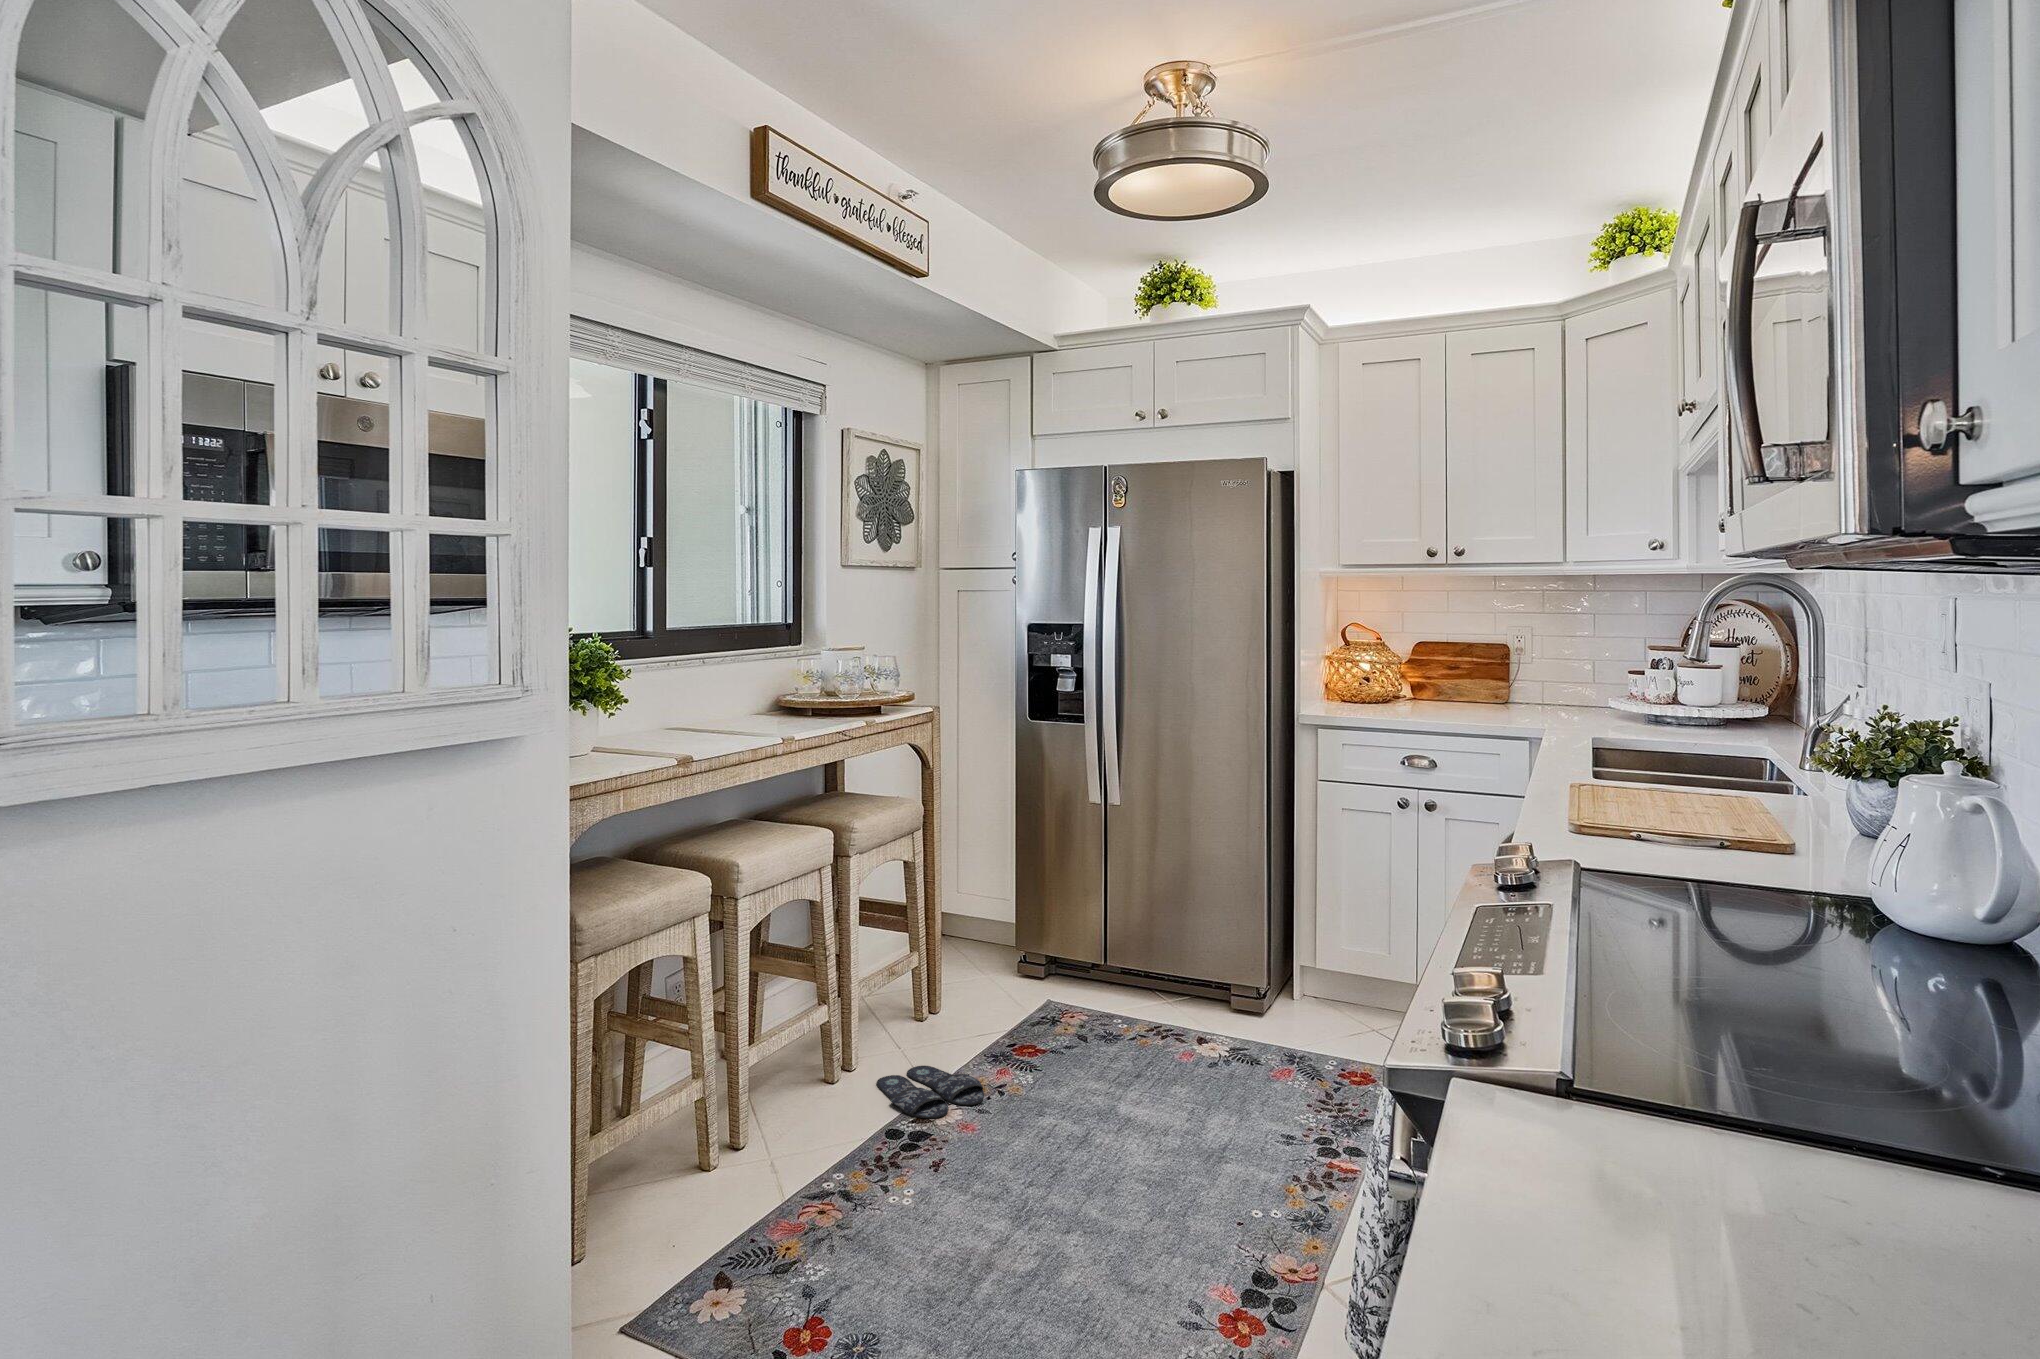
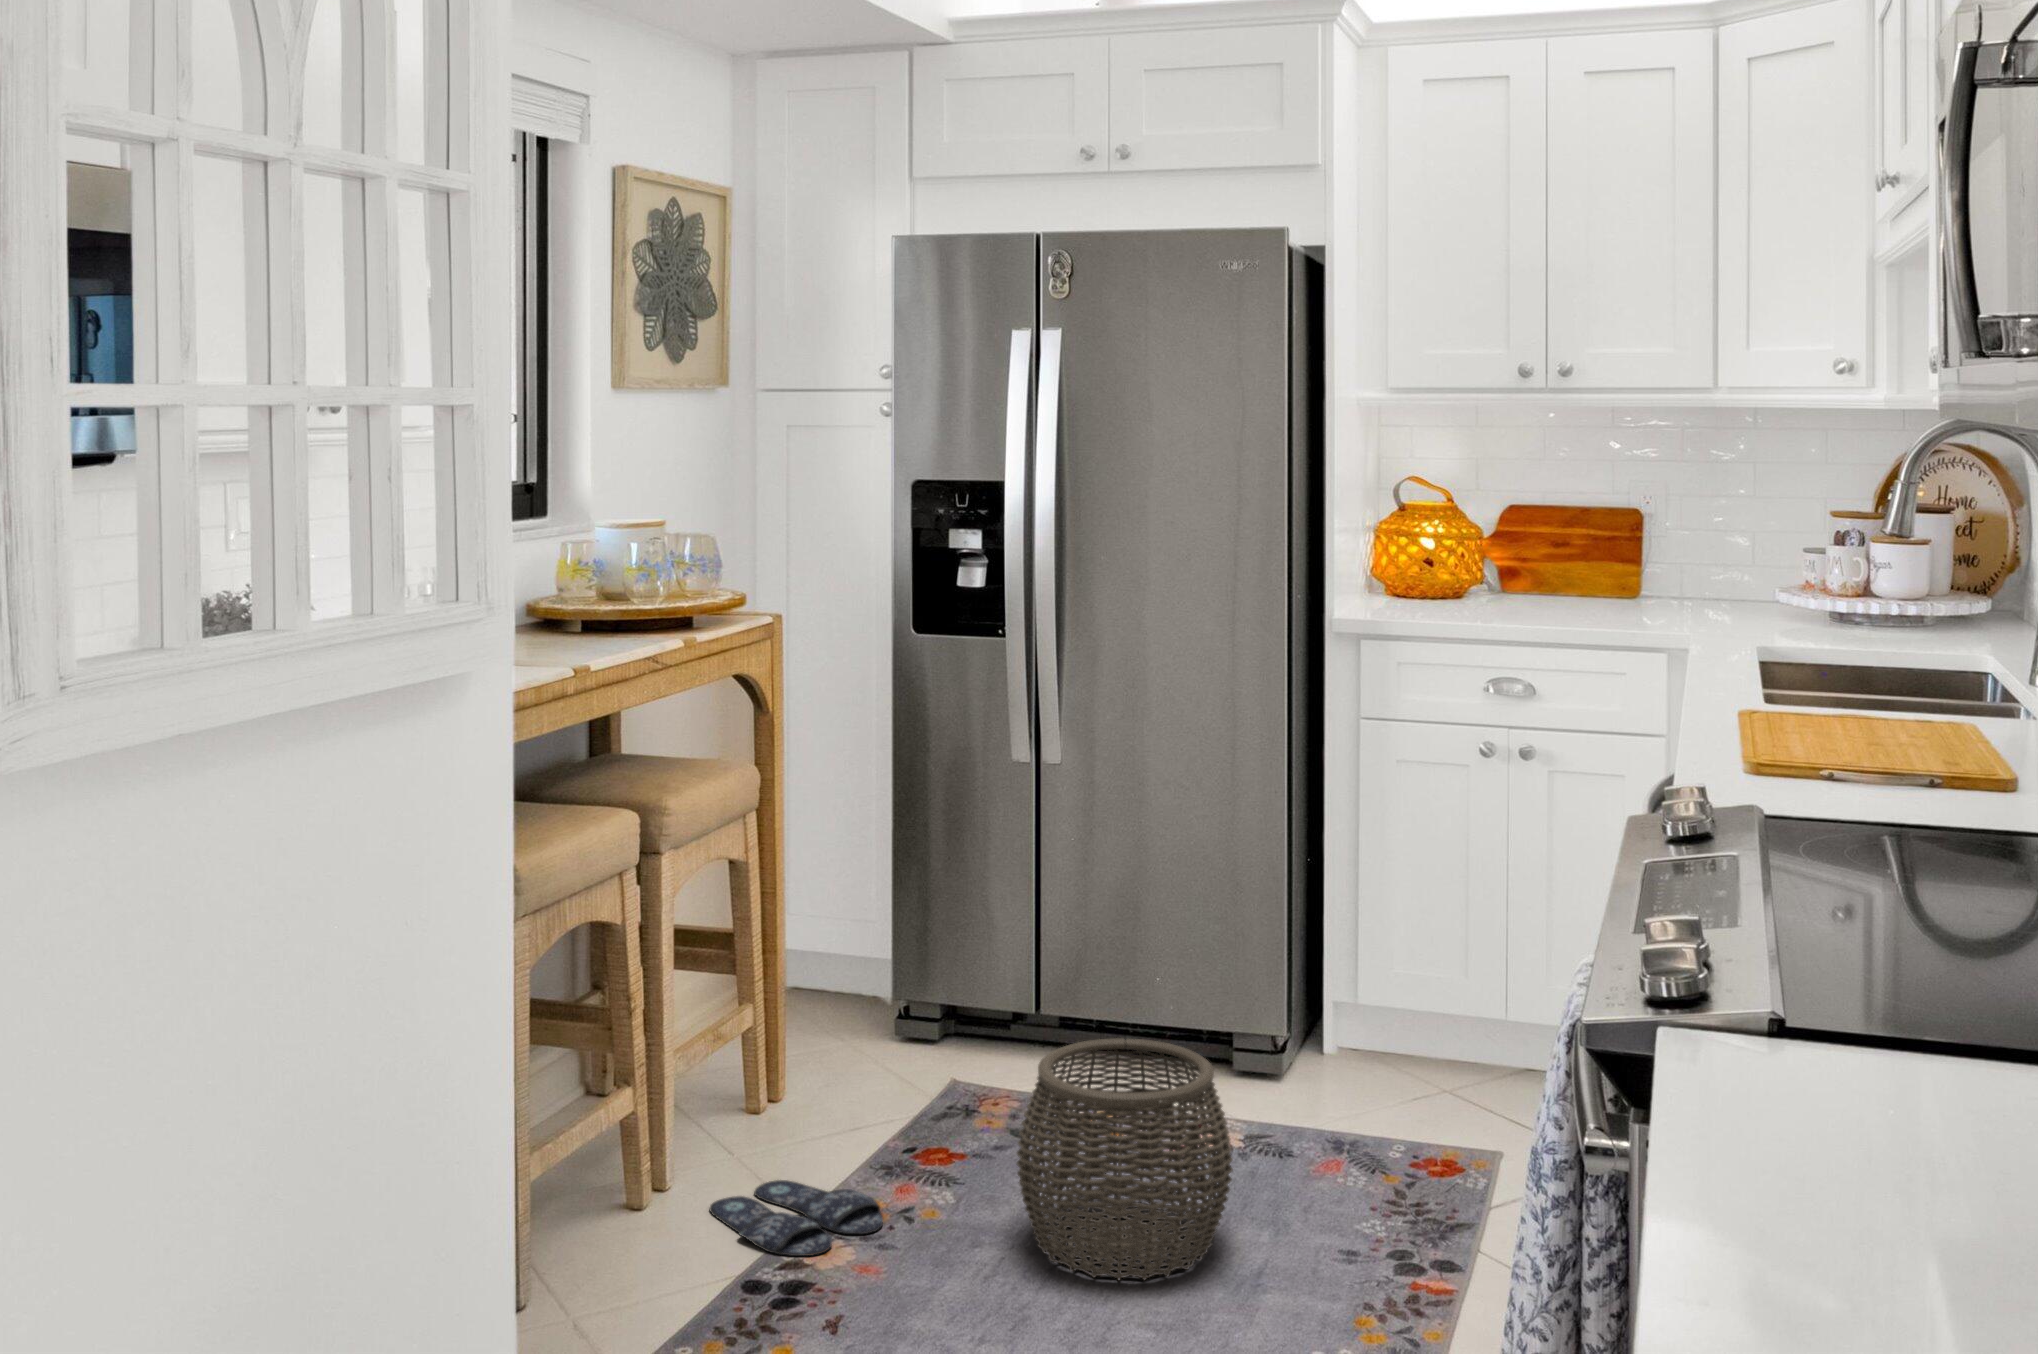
woven basket: none [1066,981,1208,1149] -> present [1017,1039,1233,1280]

